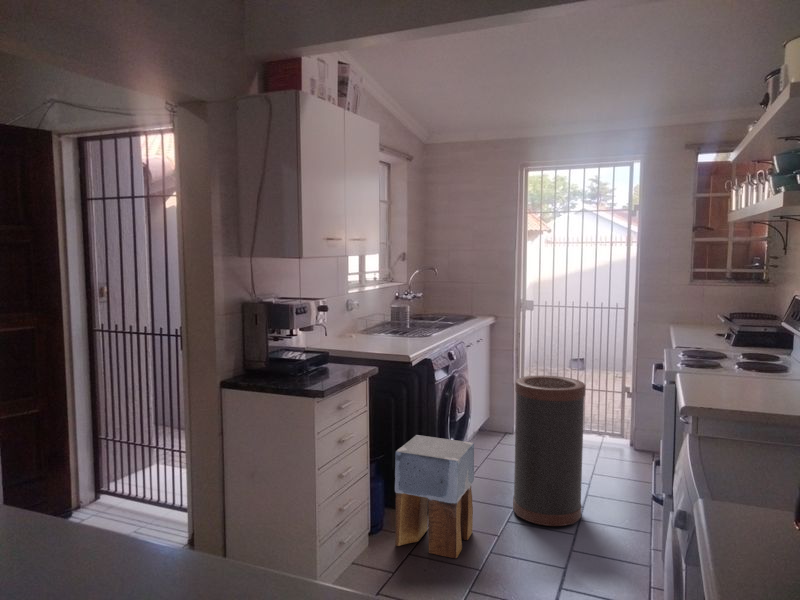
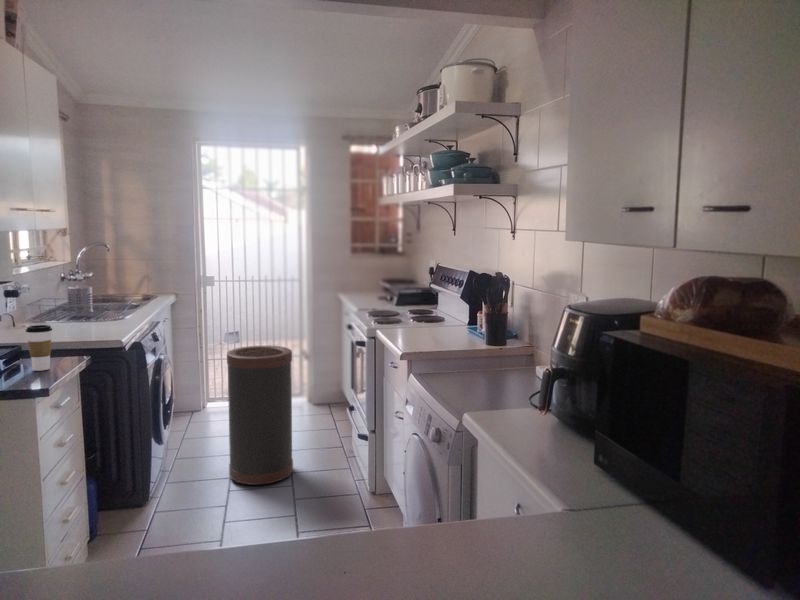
coffee cup: none [326,336,345,376] -> present [26,325,52,371]
stool: present [395,435,474,558] -> none [115,420,198,545]

